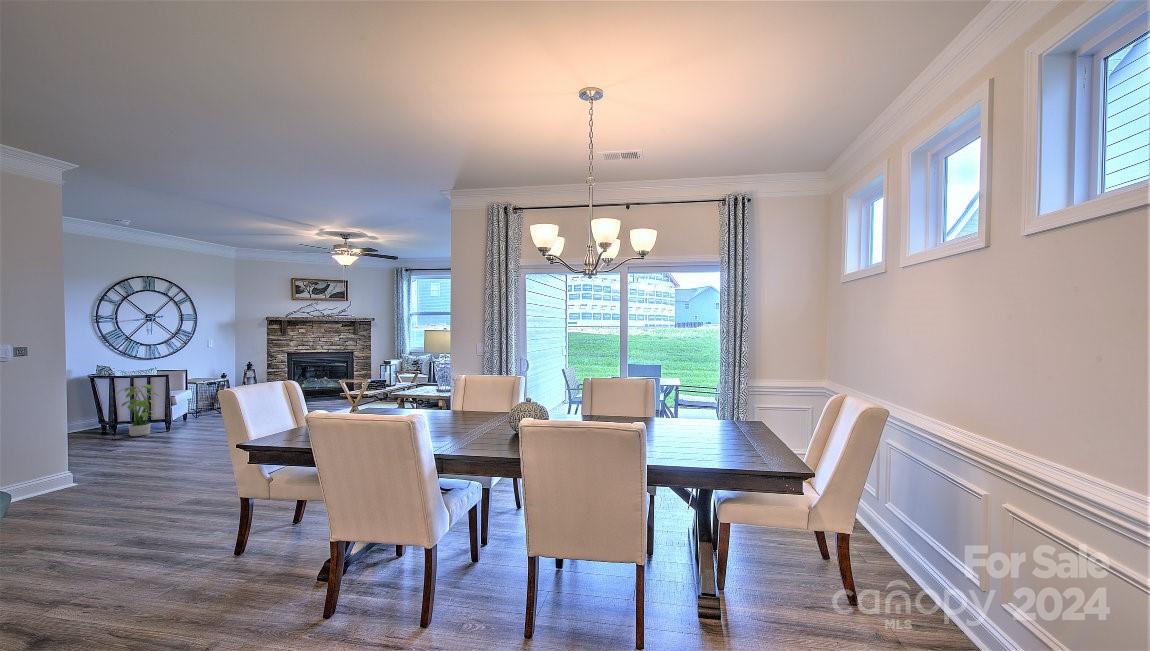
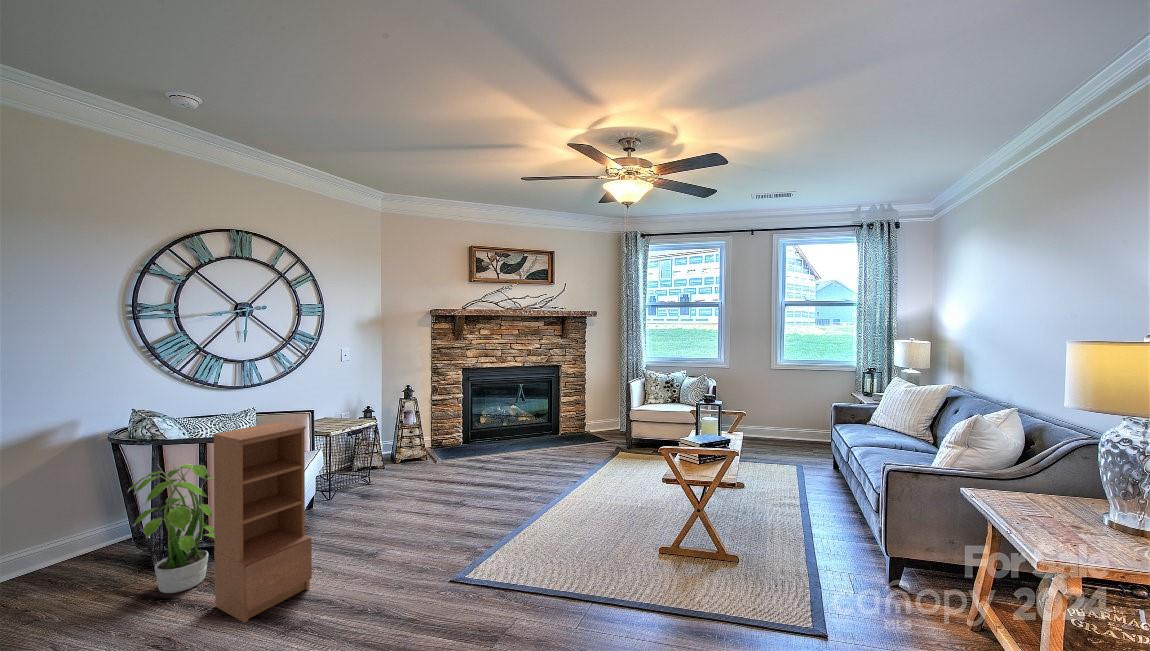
bookcase: none [160,367,202,438] -> present [213,422,312,623]

